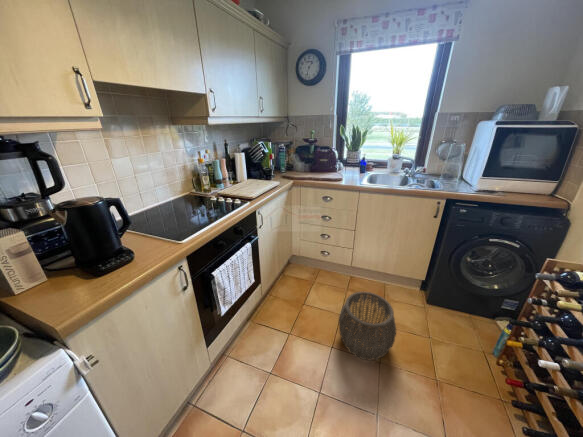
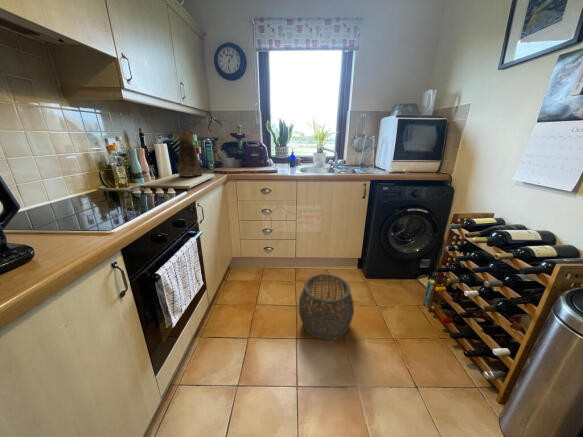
pitcher: none [251,143,271,183] -> present [177,131,202,177]

